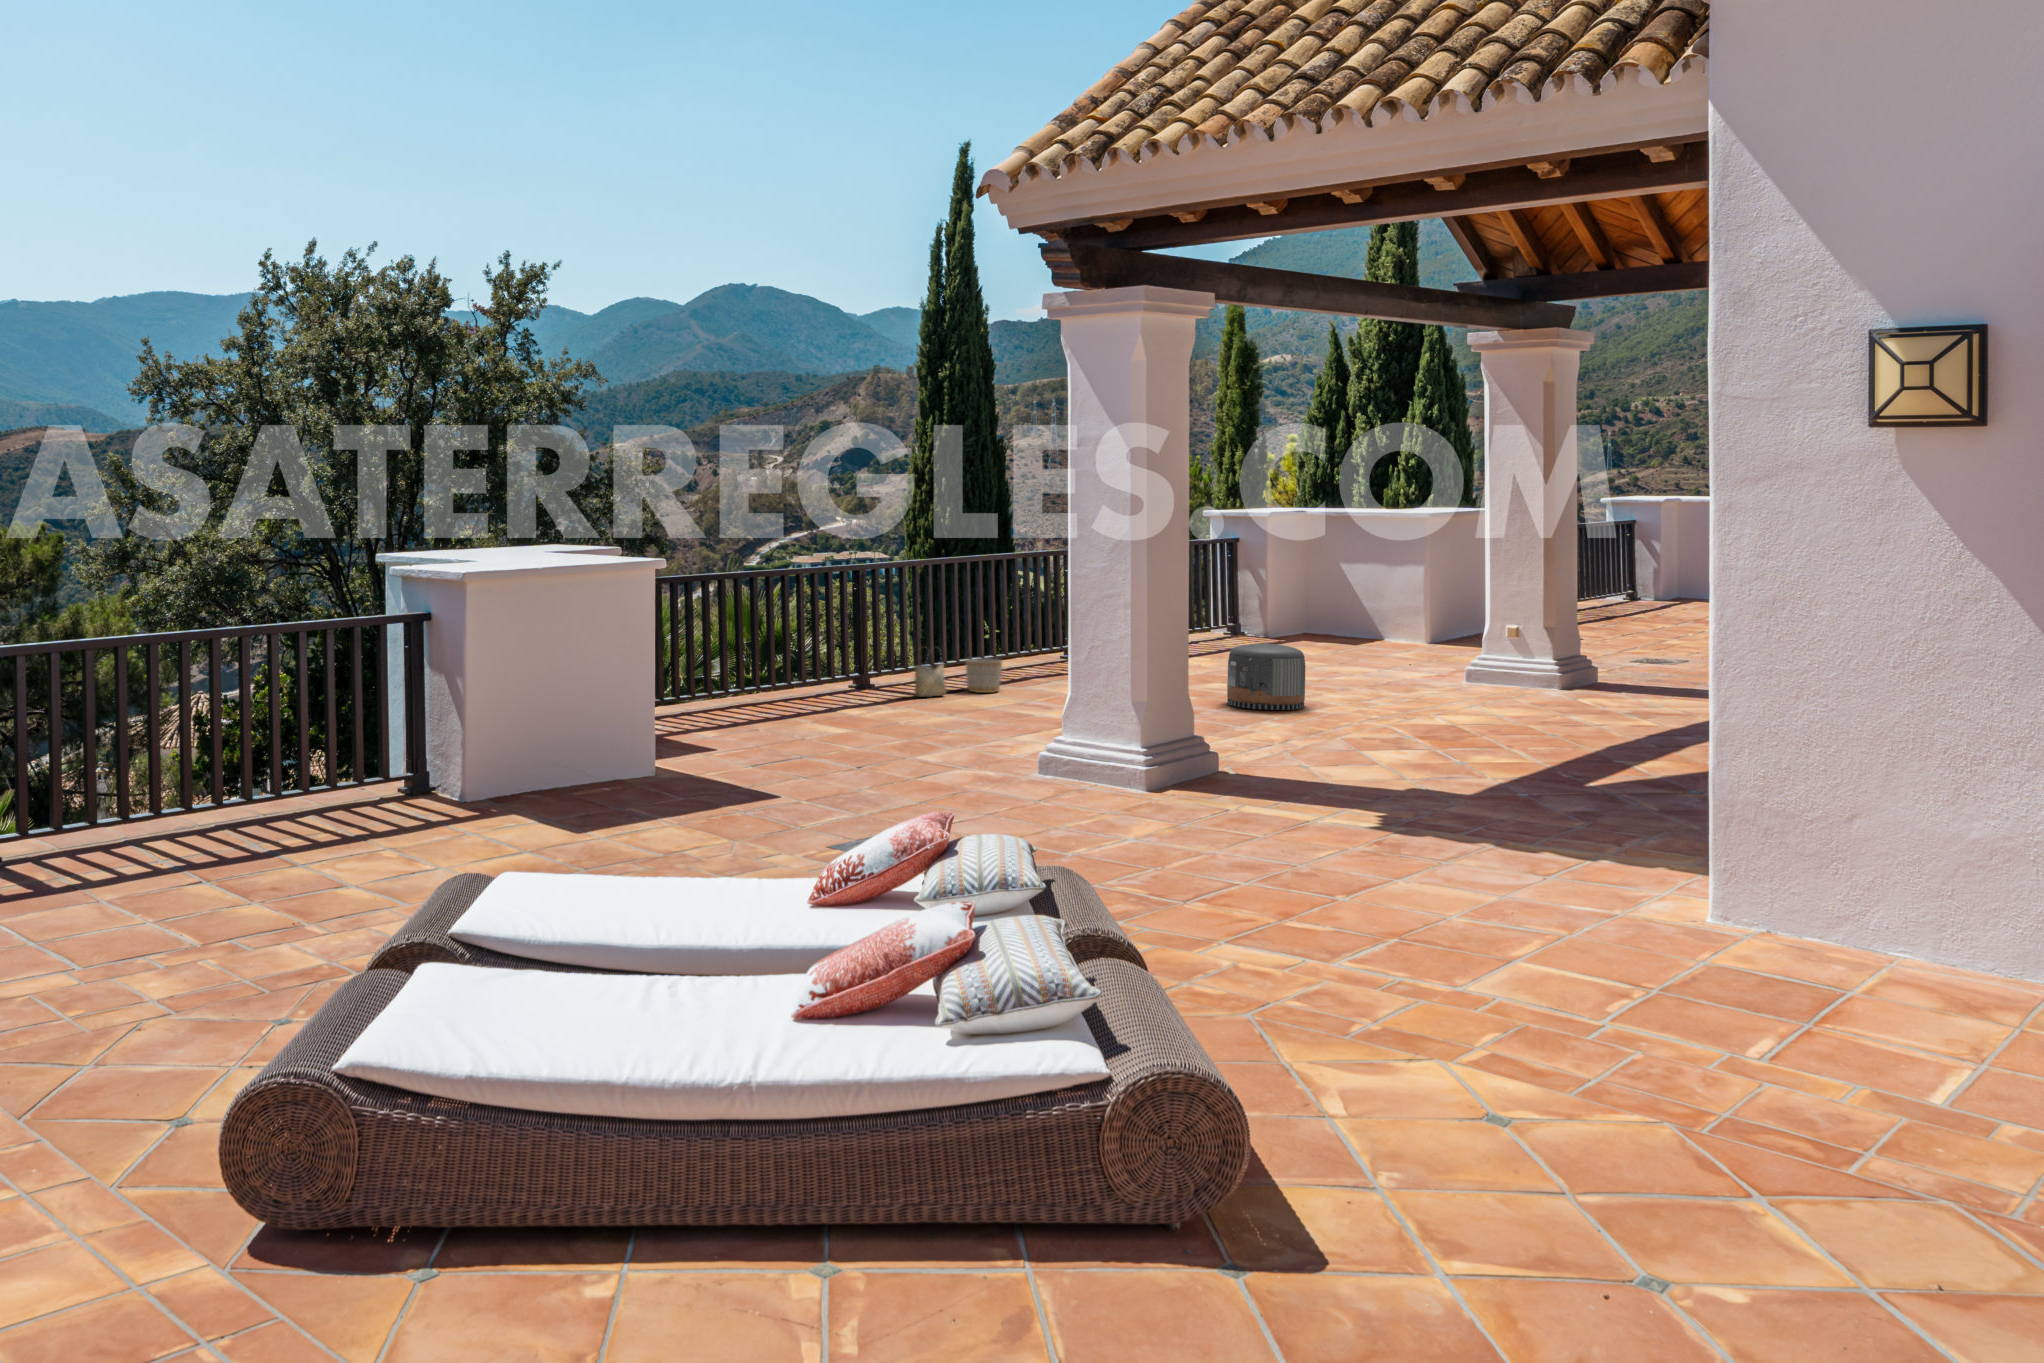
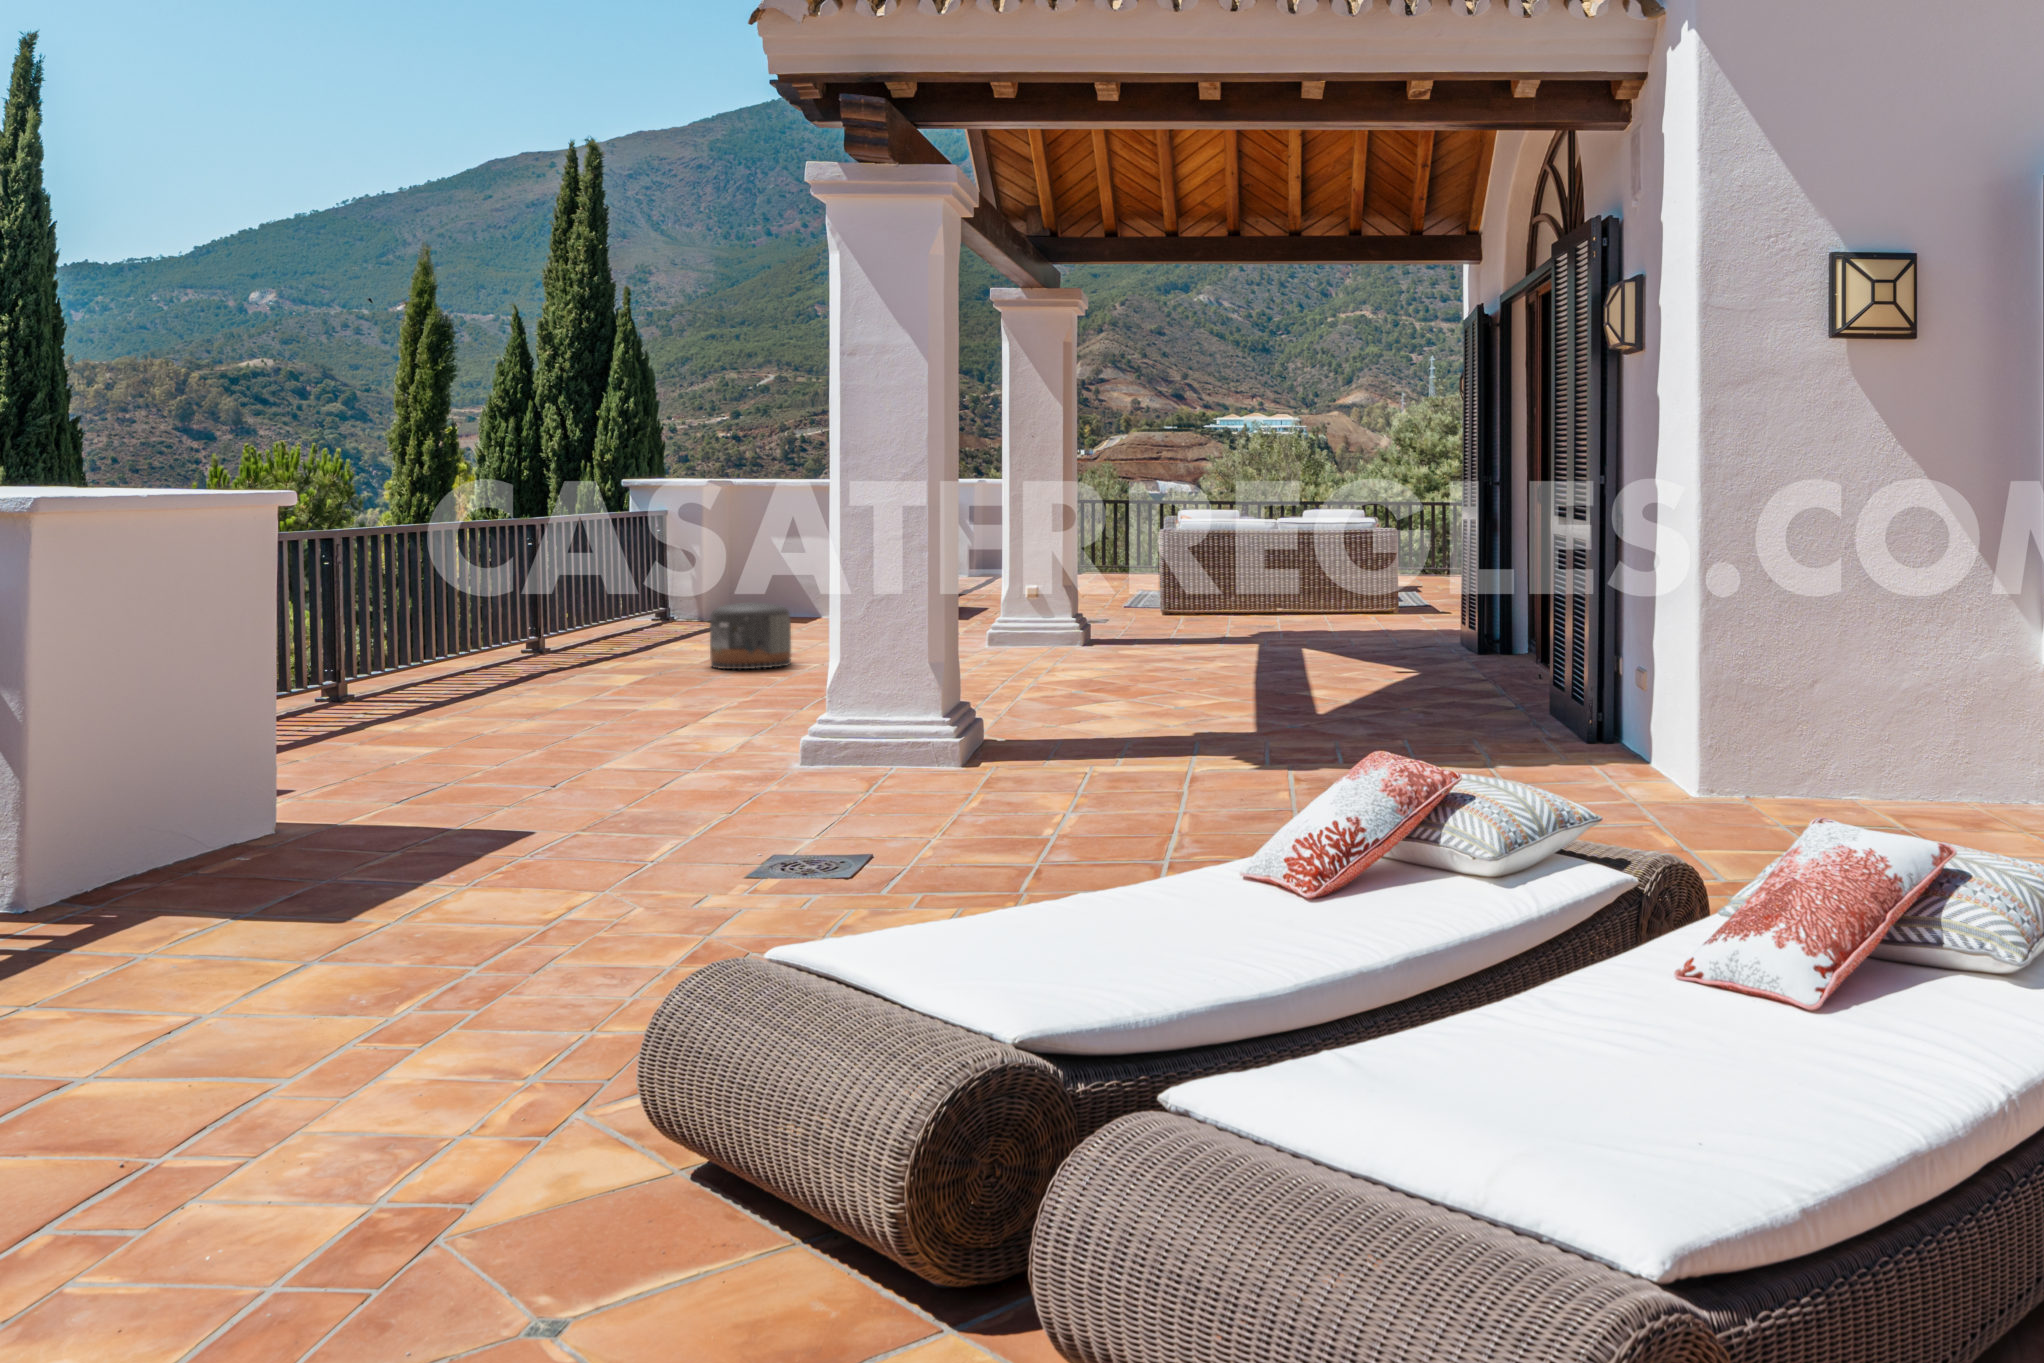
planter: present [966,659,1002,693] -> none [389,647,441,689]
woven basket: present [914,664,946,697] -> none [342,636,383,701]

